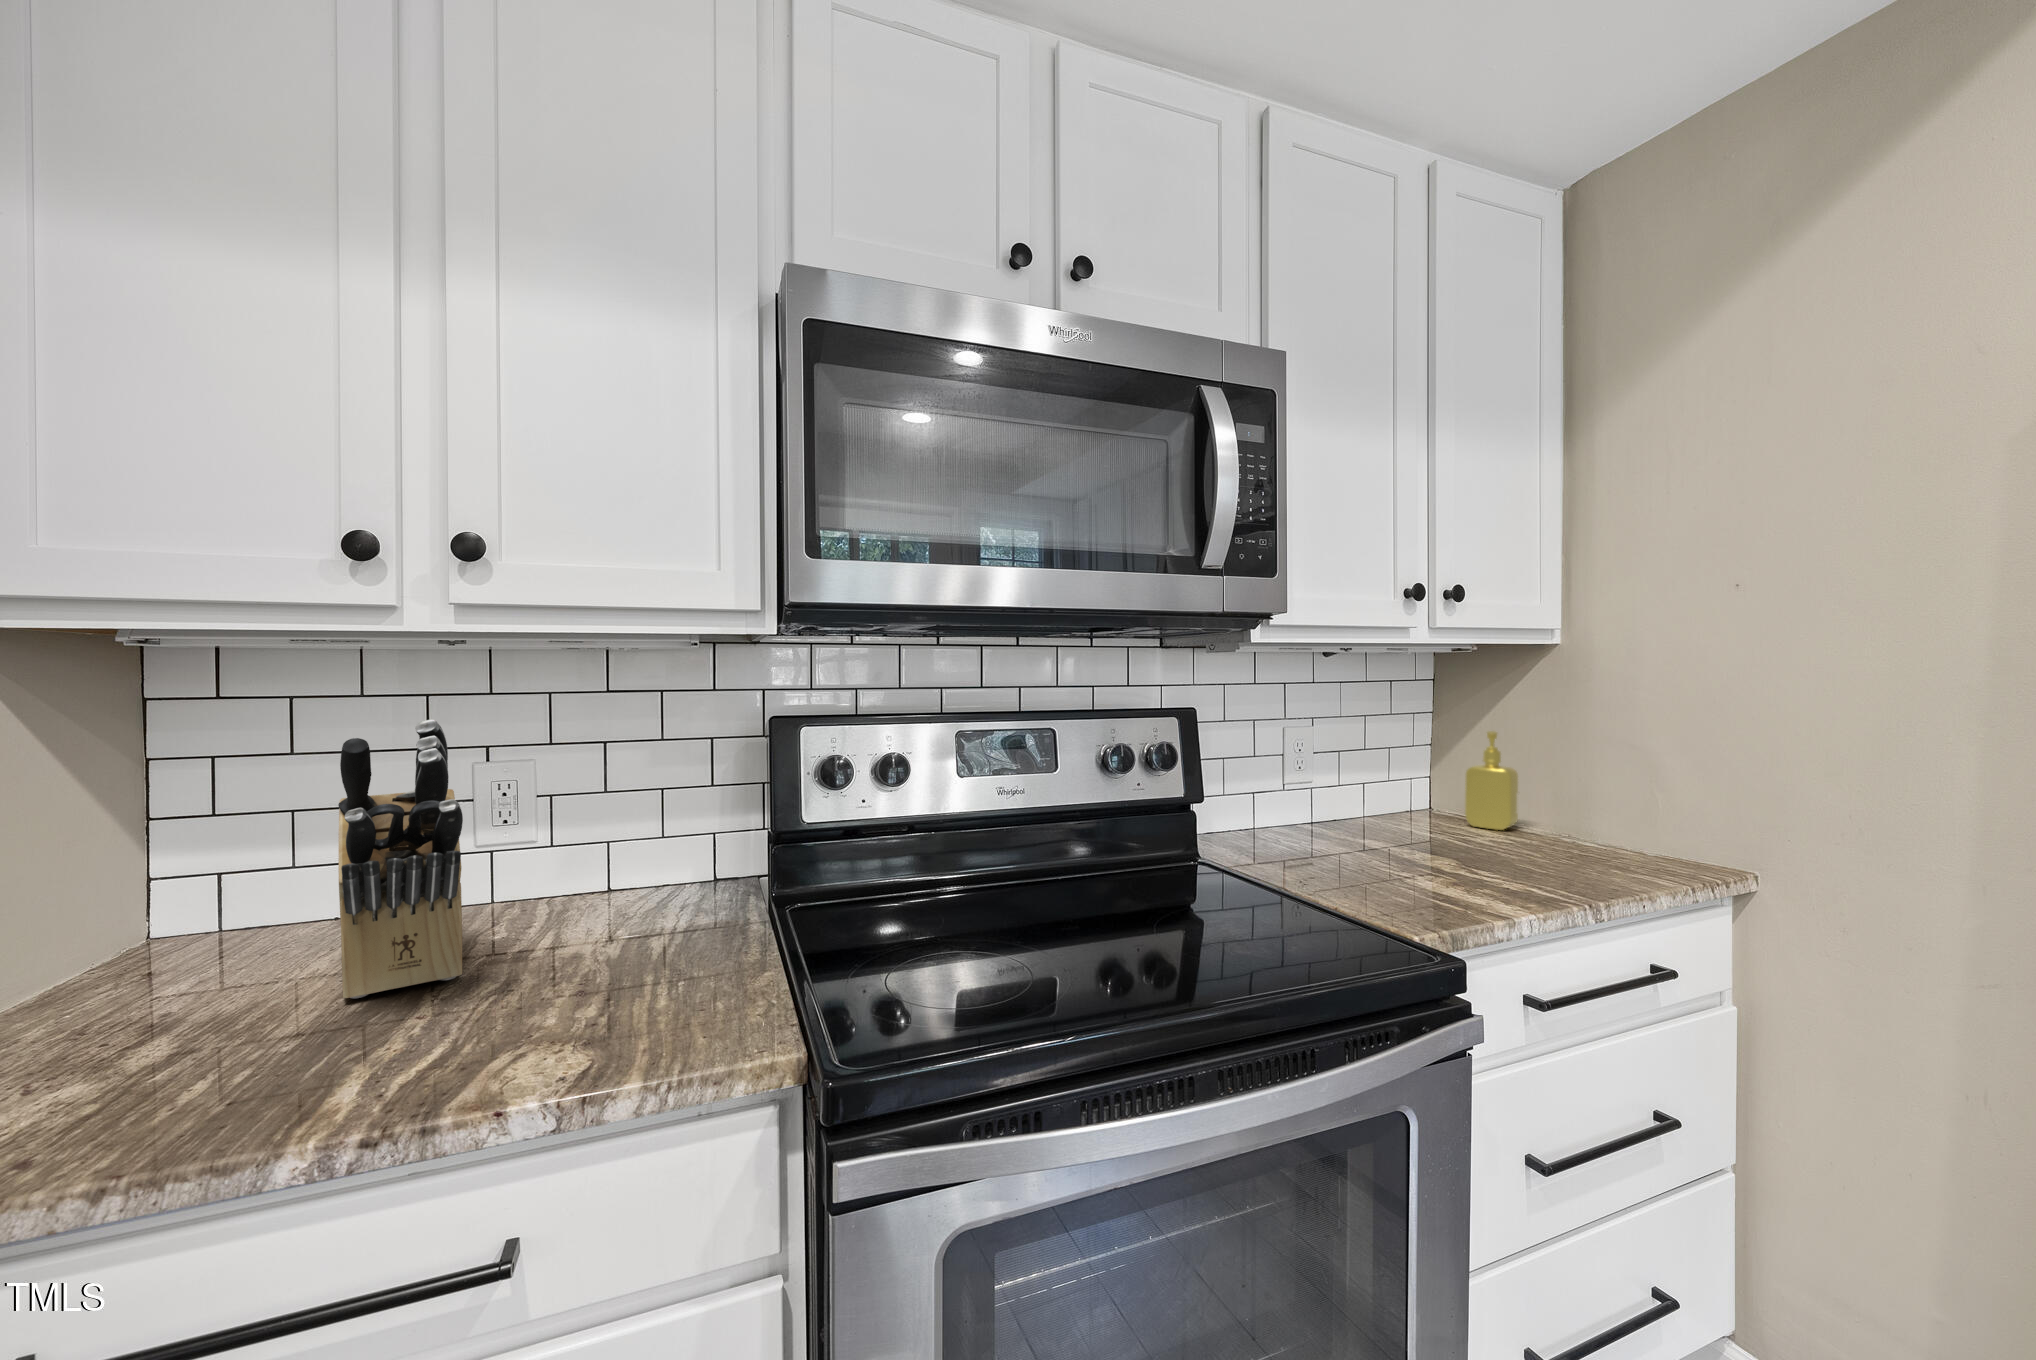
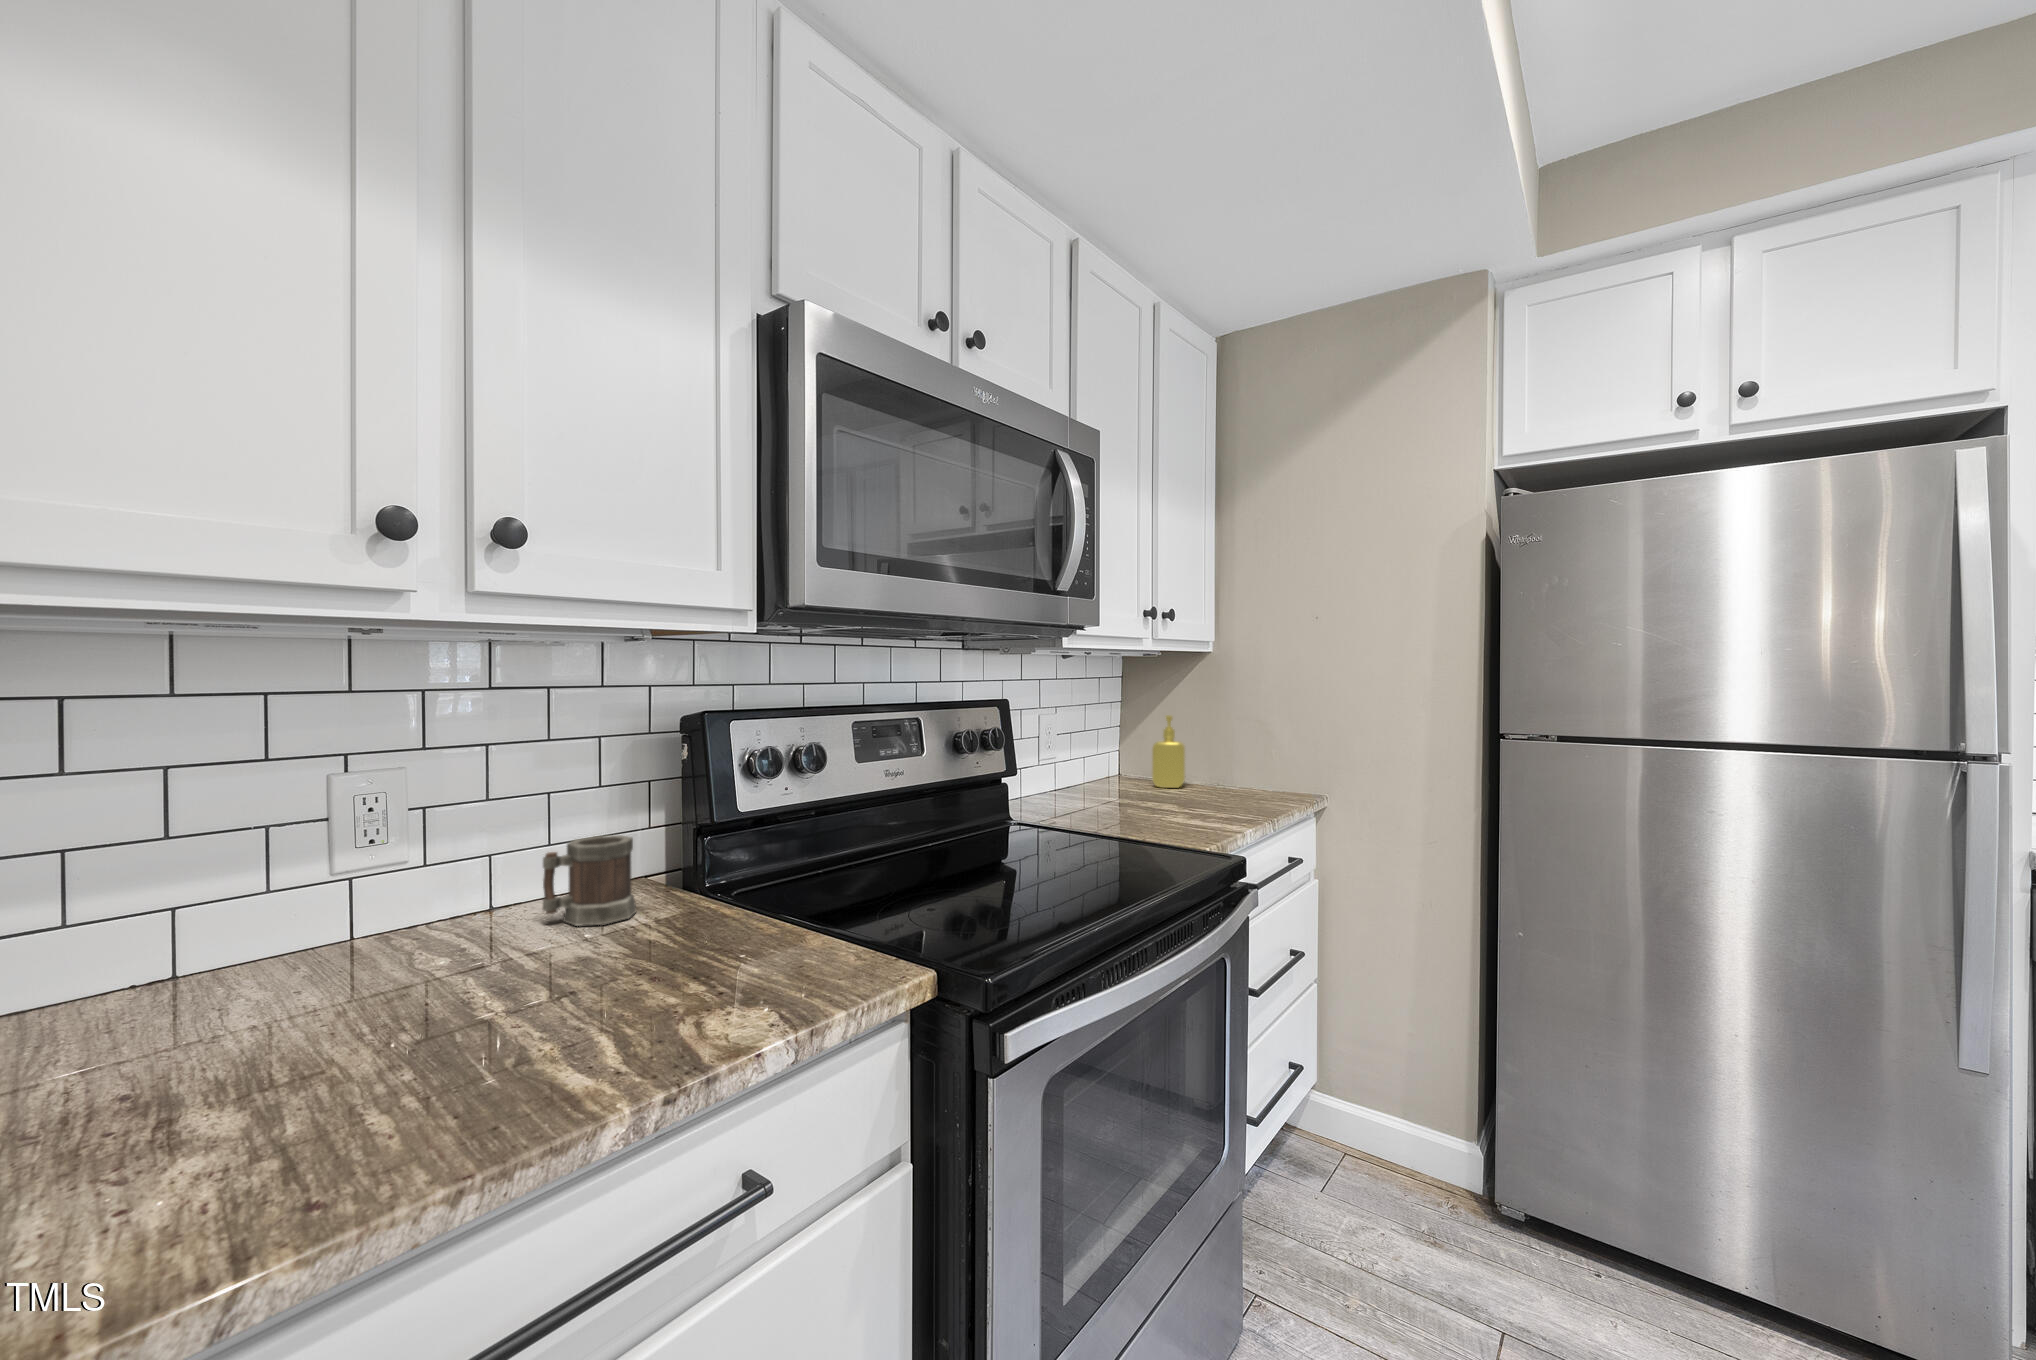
knife block: present [338,719,463,998] -> none [220,713,541,1033]
mug: none [622,833,703,920] -> present [543,835,636,926]

